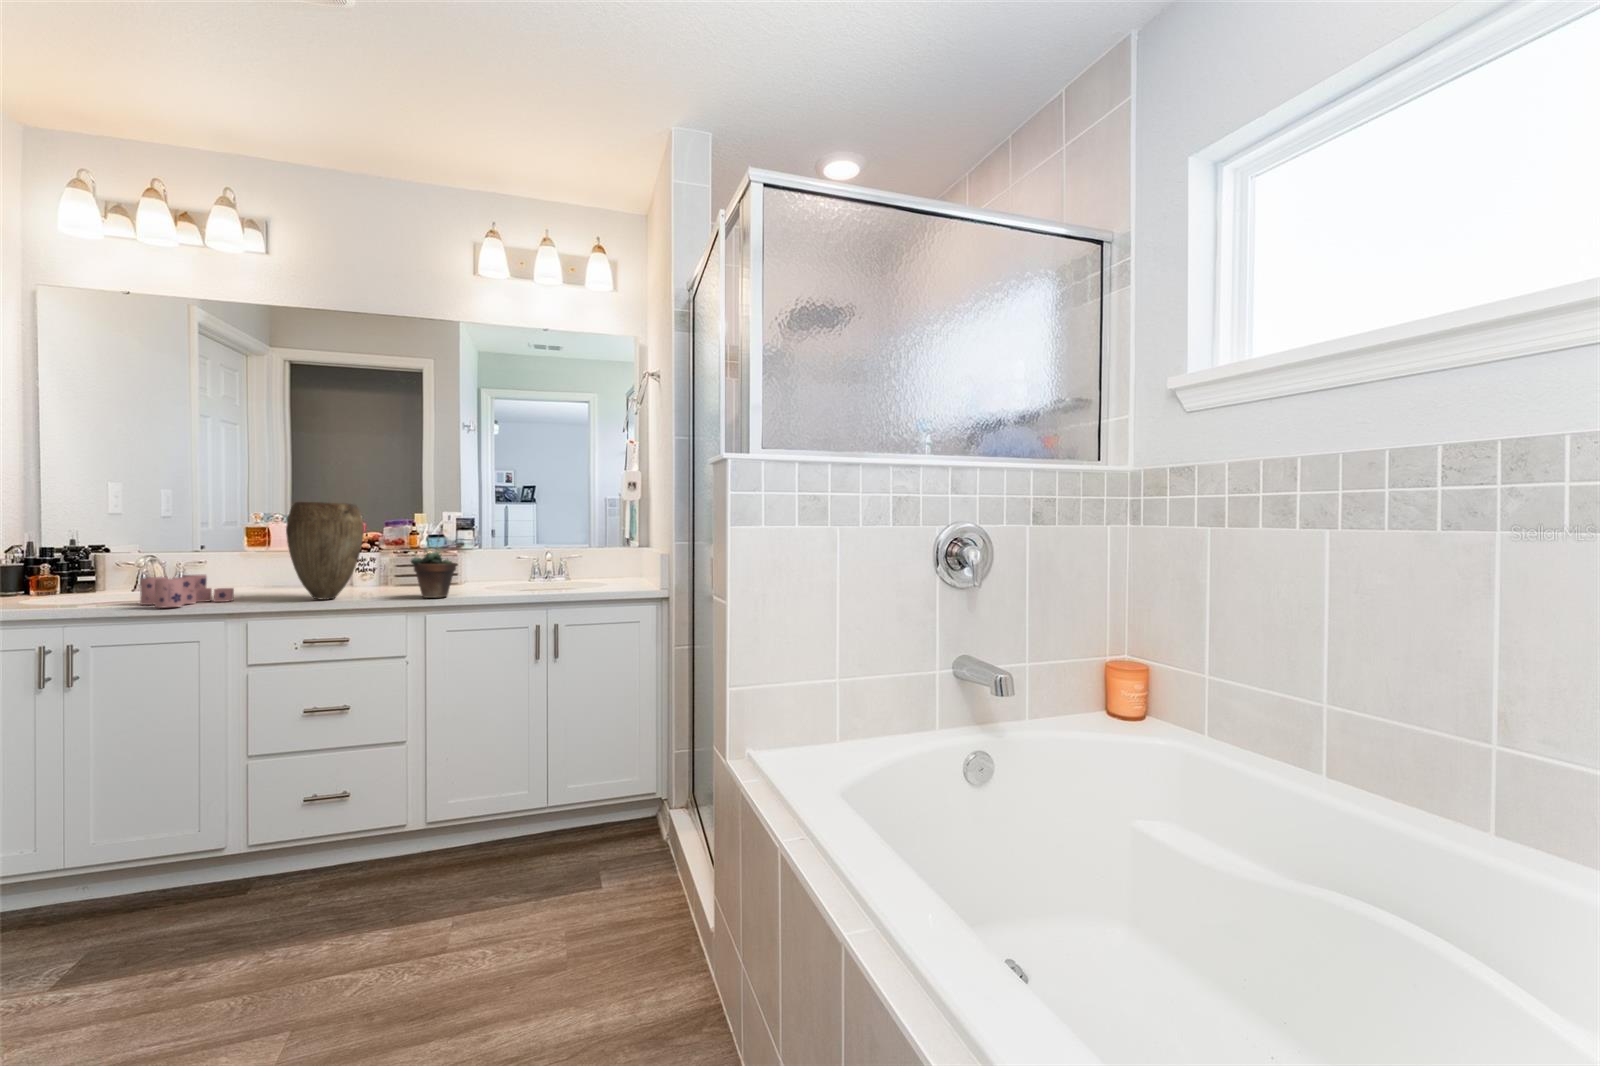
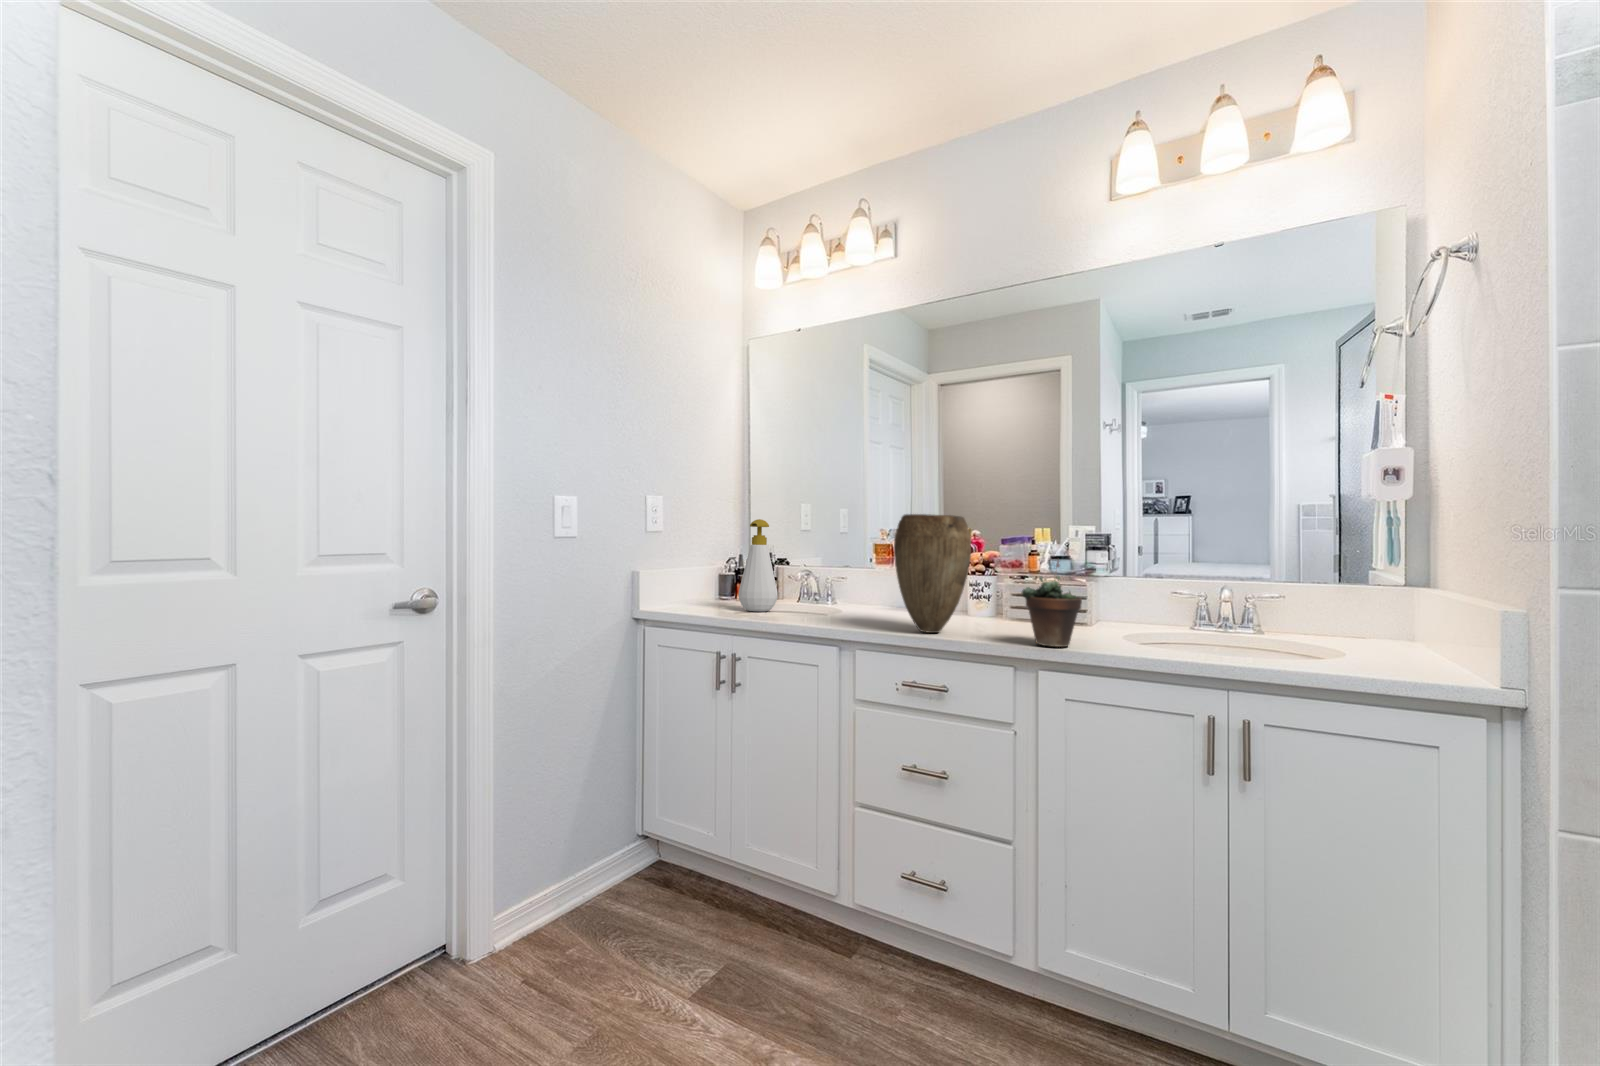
soap bottle: none [55,502,119,602] -> present [739,519,778,611]
candle: present [140,575,234,608] -> none [784,592,853,626]

